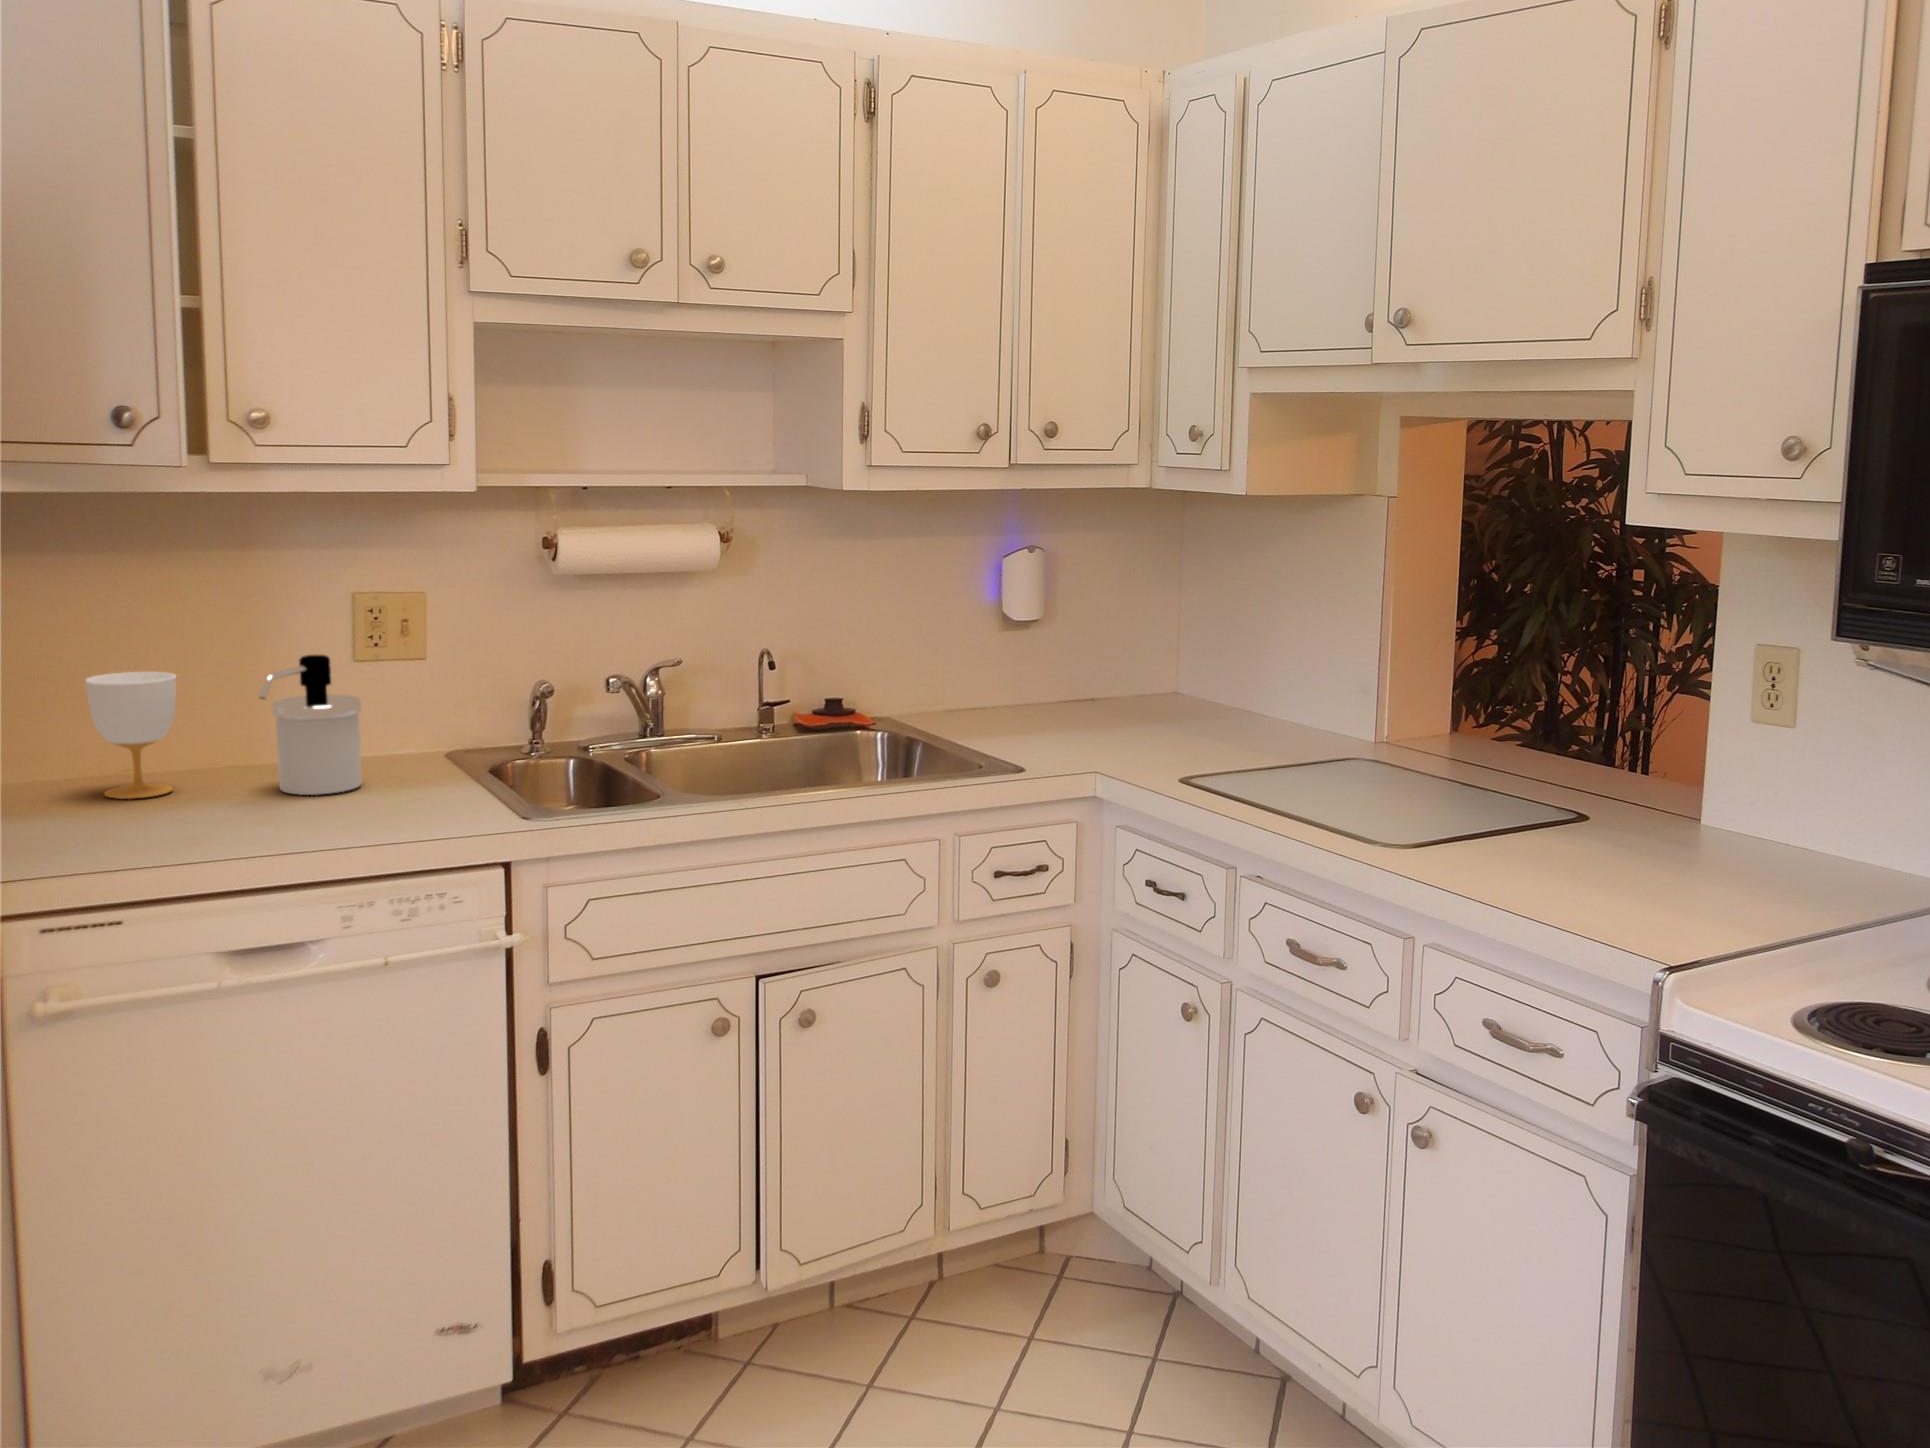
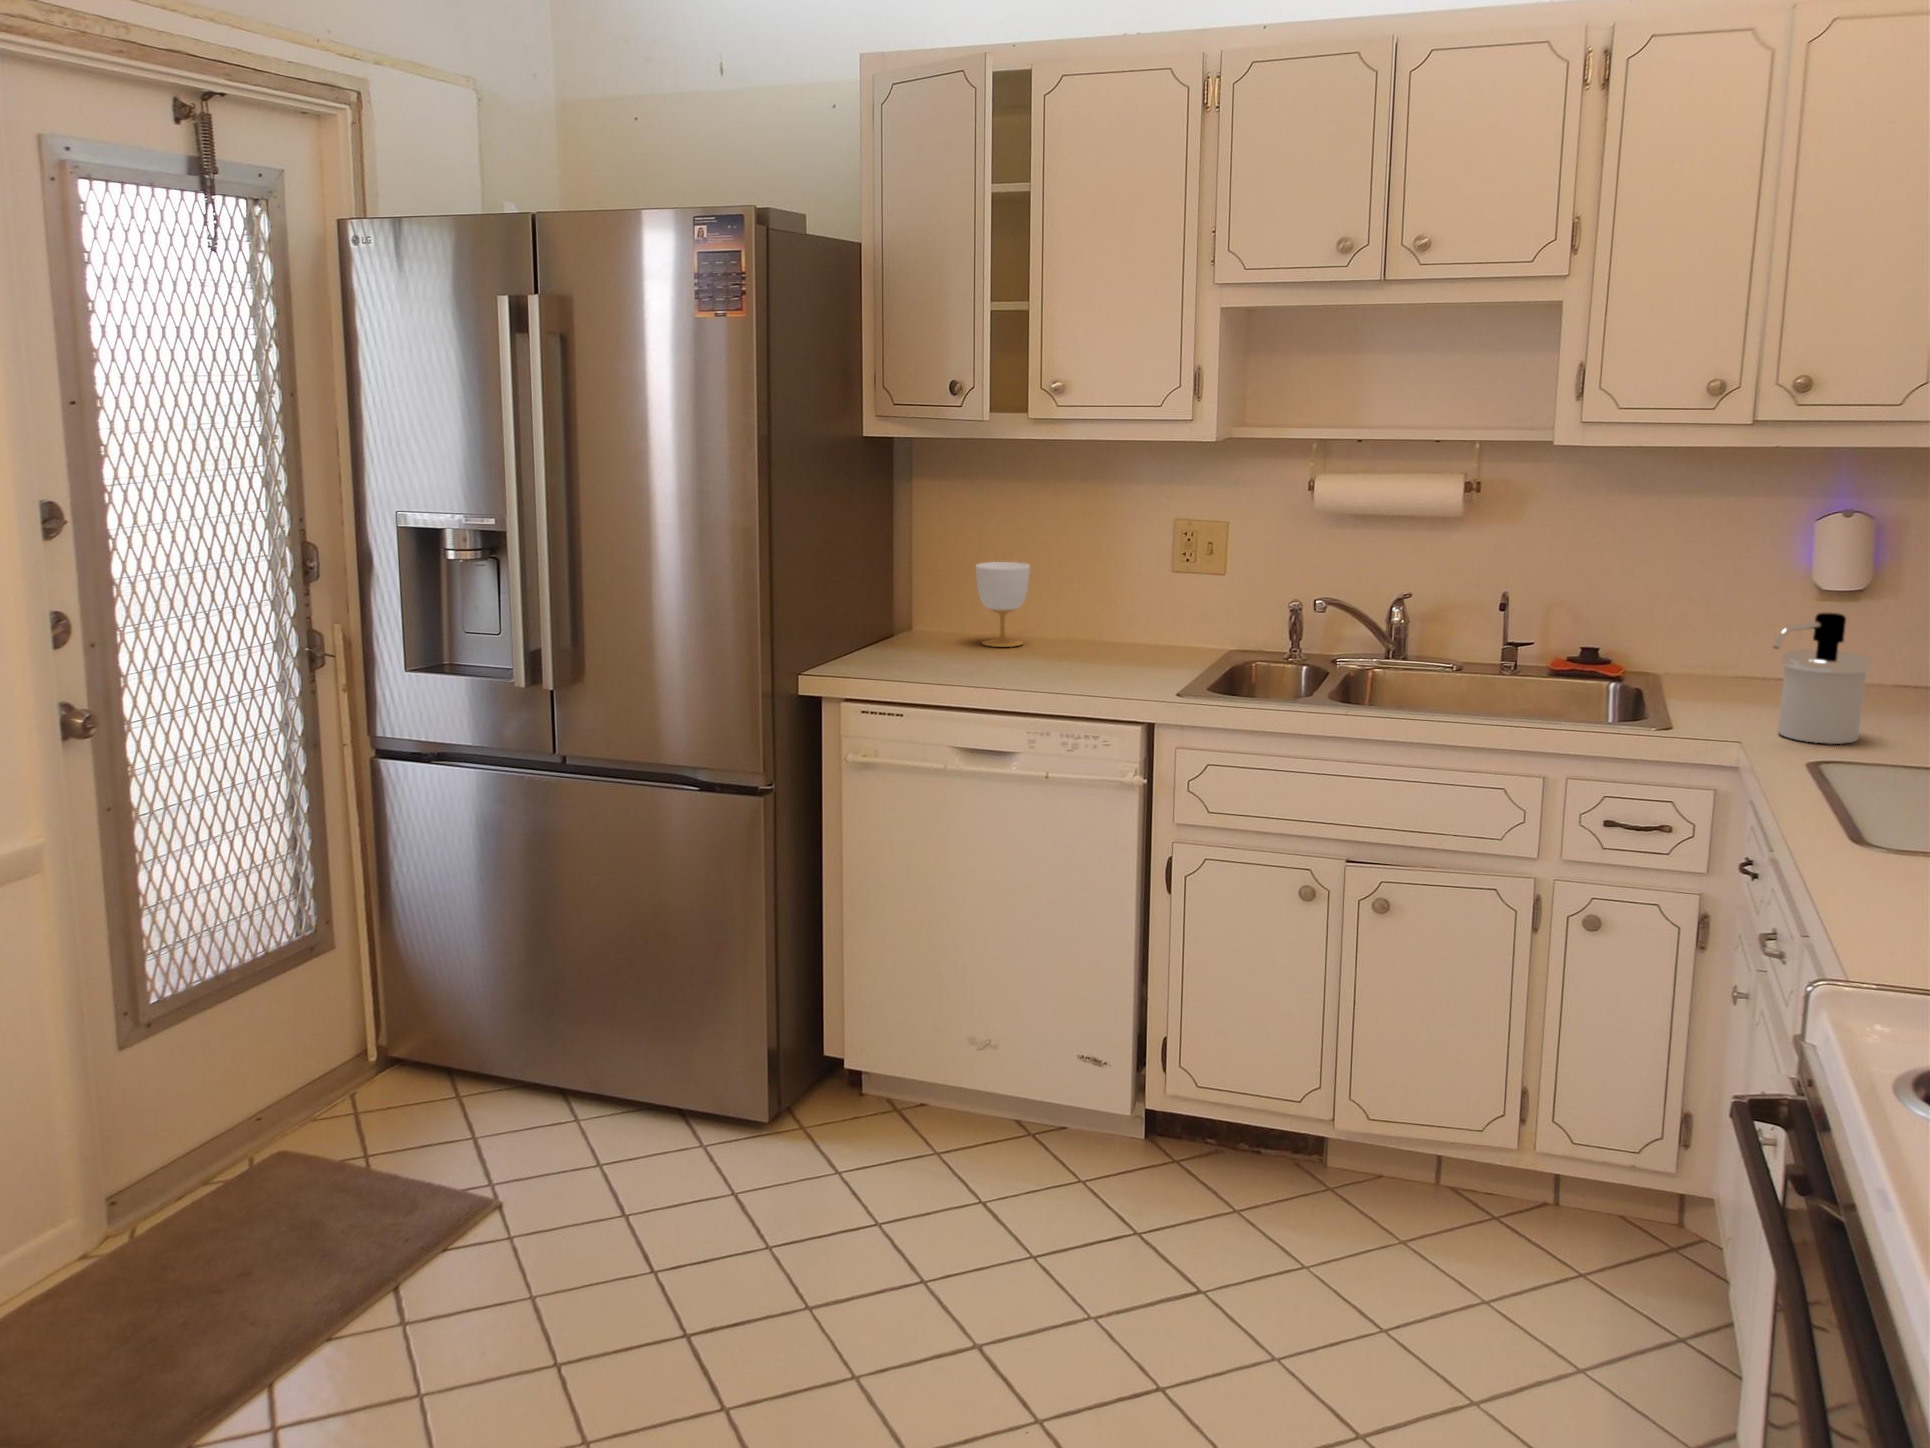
soap dispenser: present [259,655,362,795] -> present [1773,613,1871,744]

